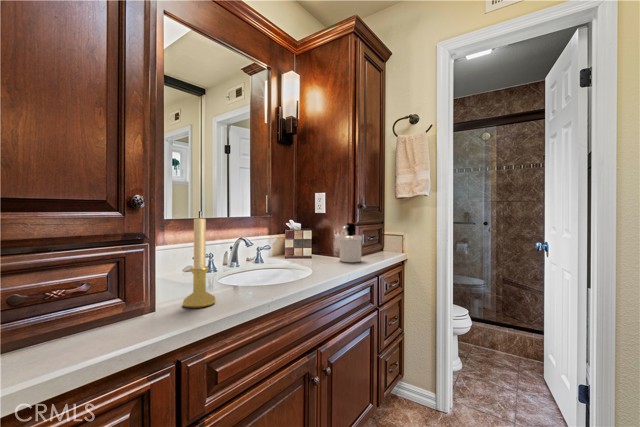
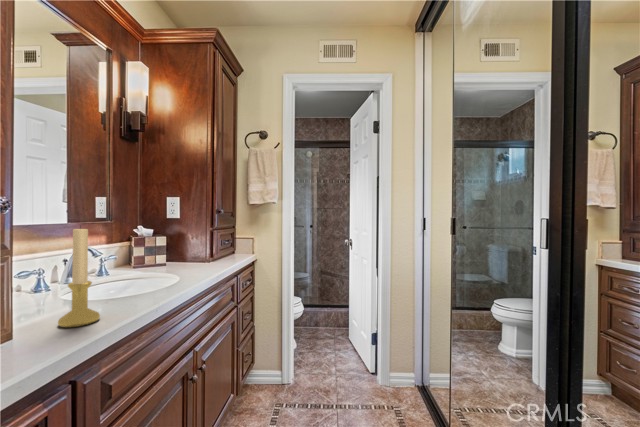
soap dispenser: present [339,223,362,262] -> none [199,228,222,266]

